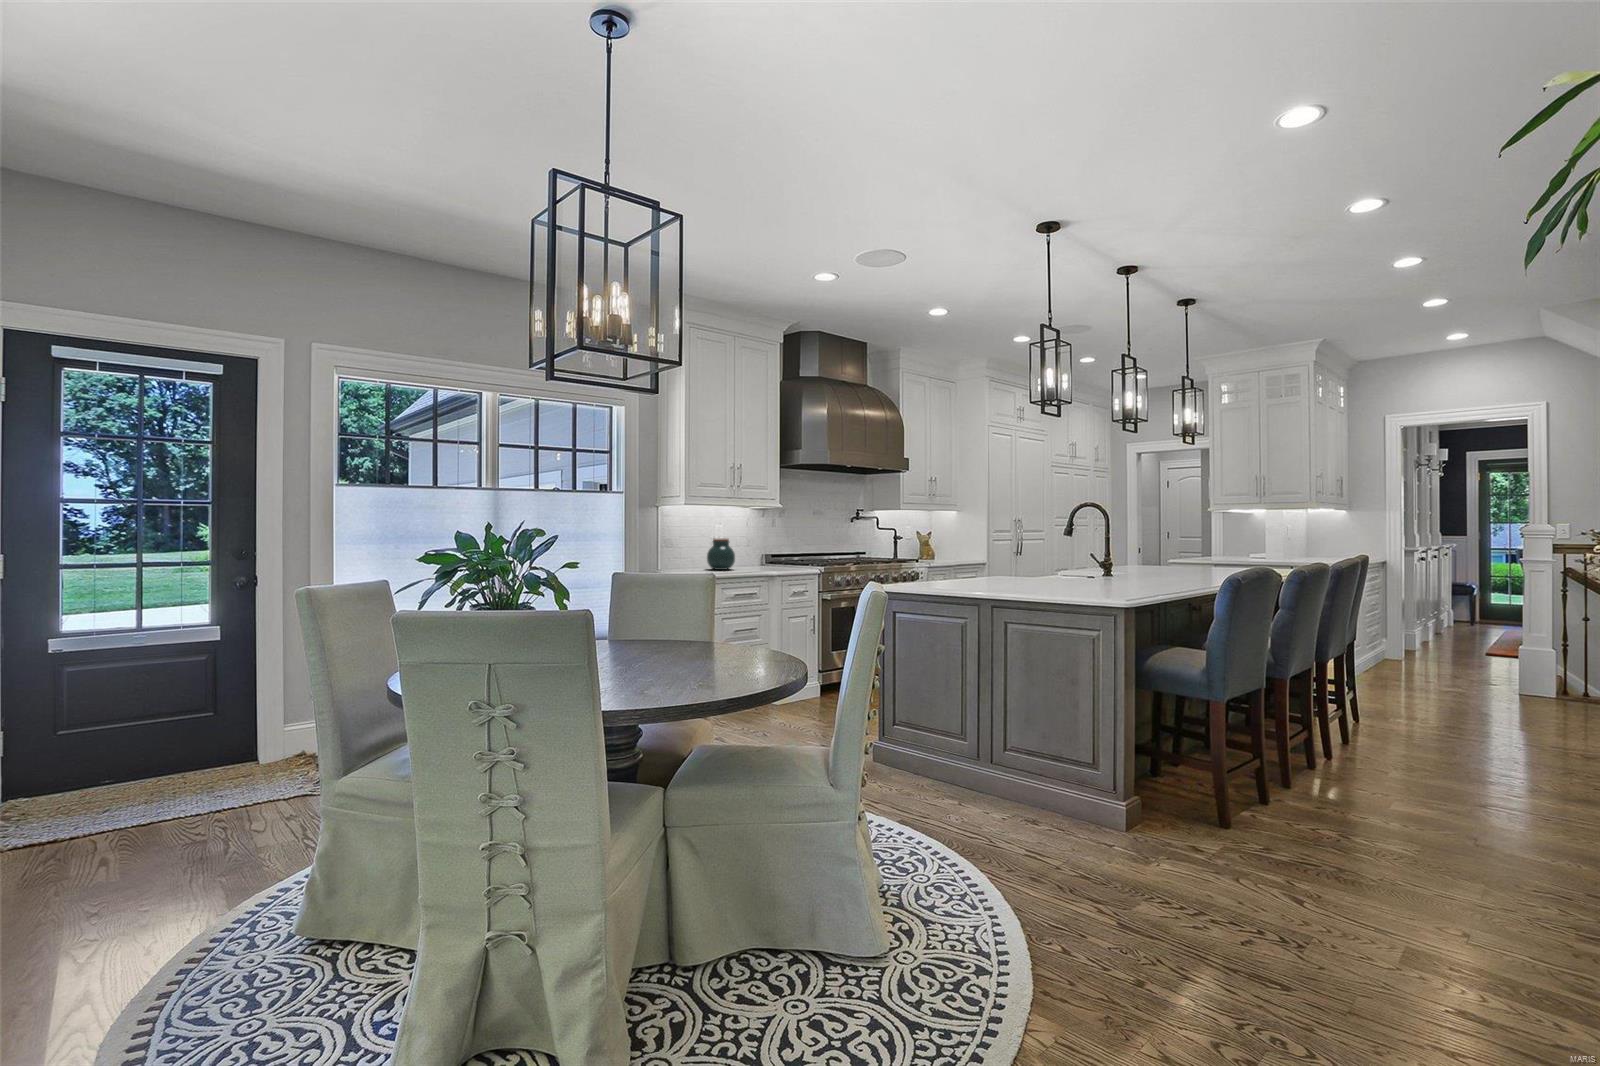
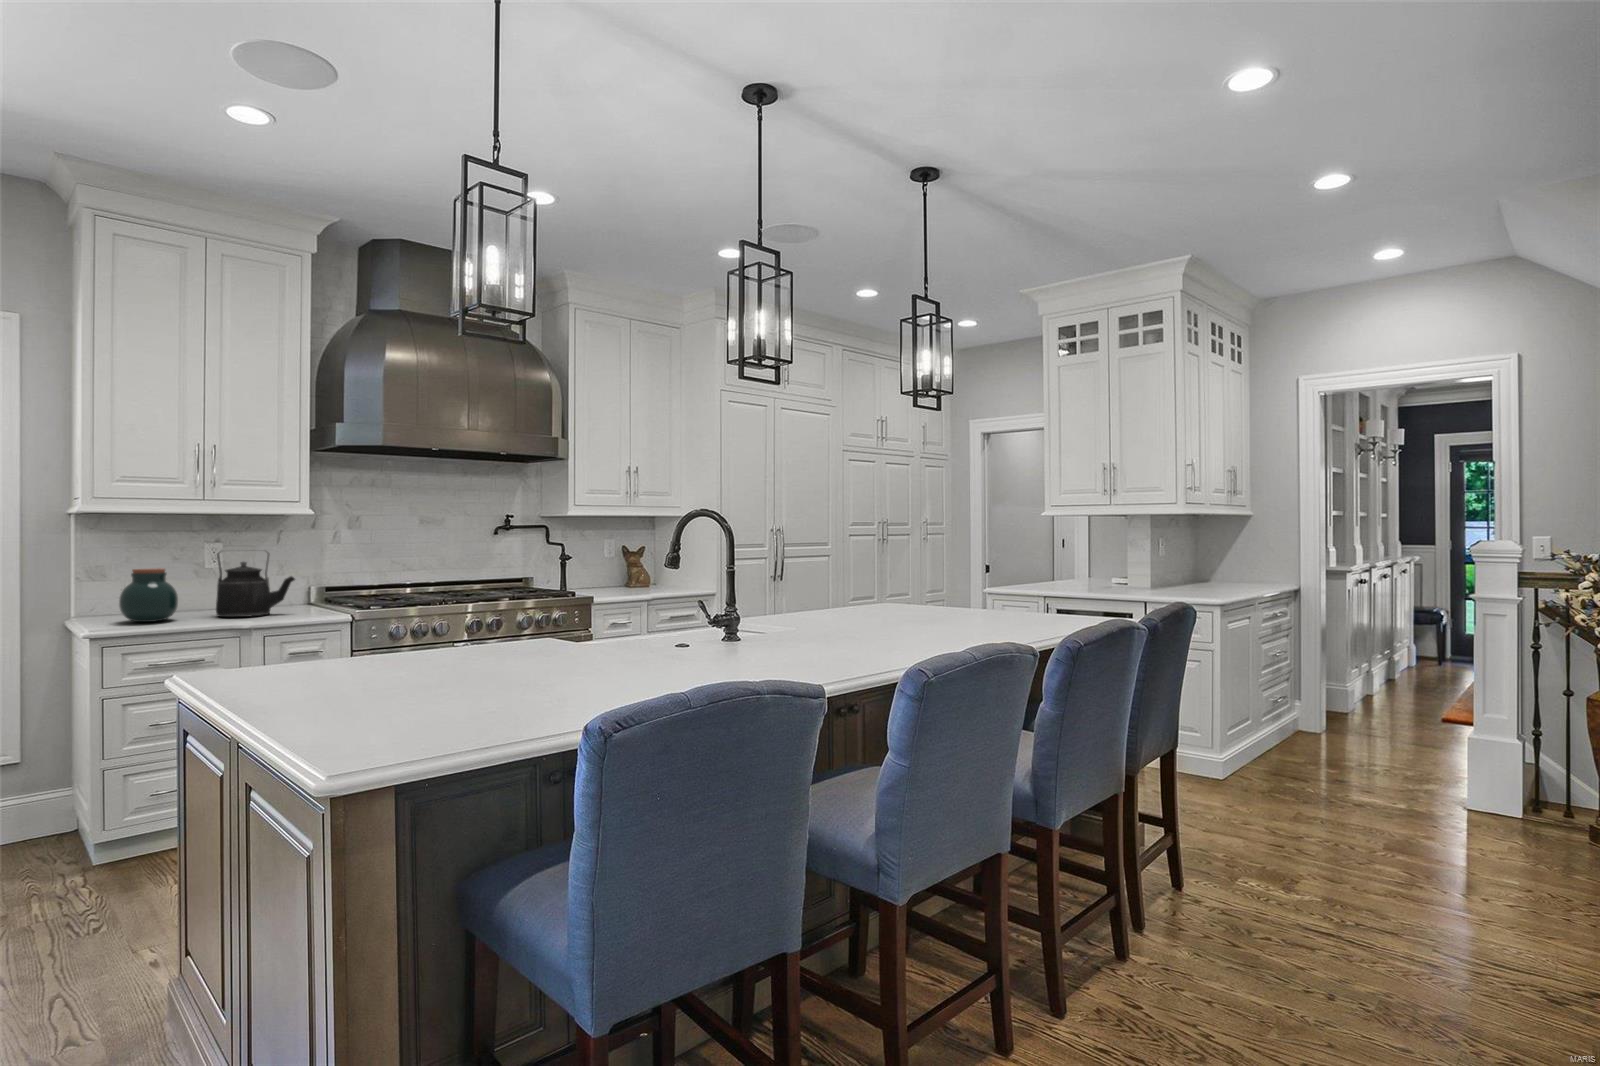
kettle: none [747,528,788,568] -> present [216,551,295,617]

